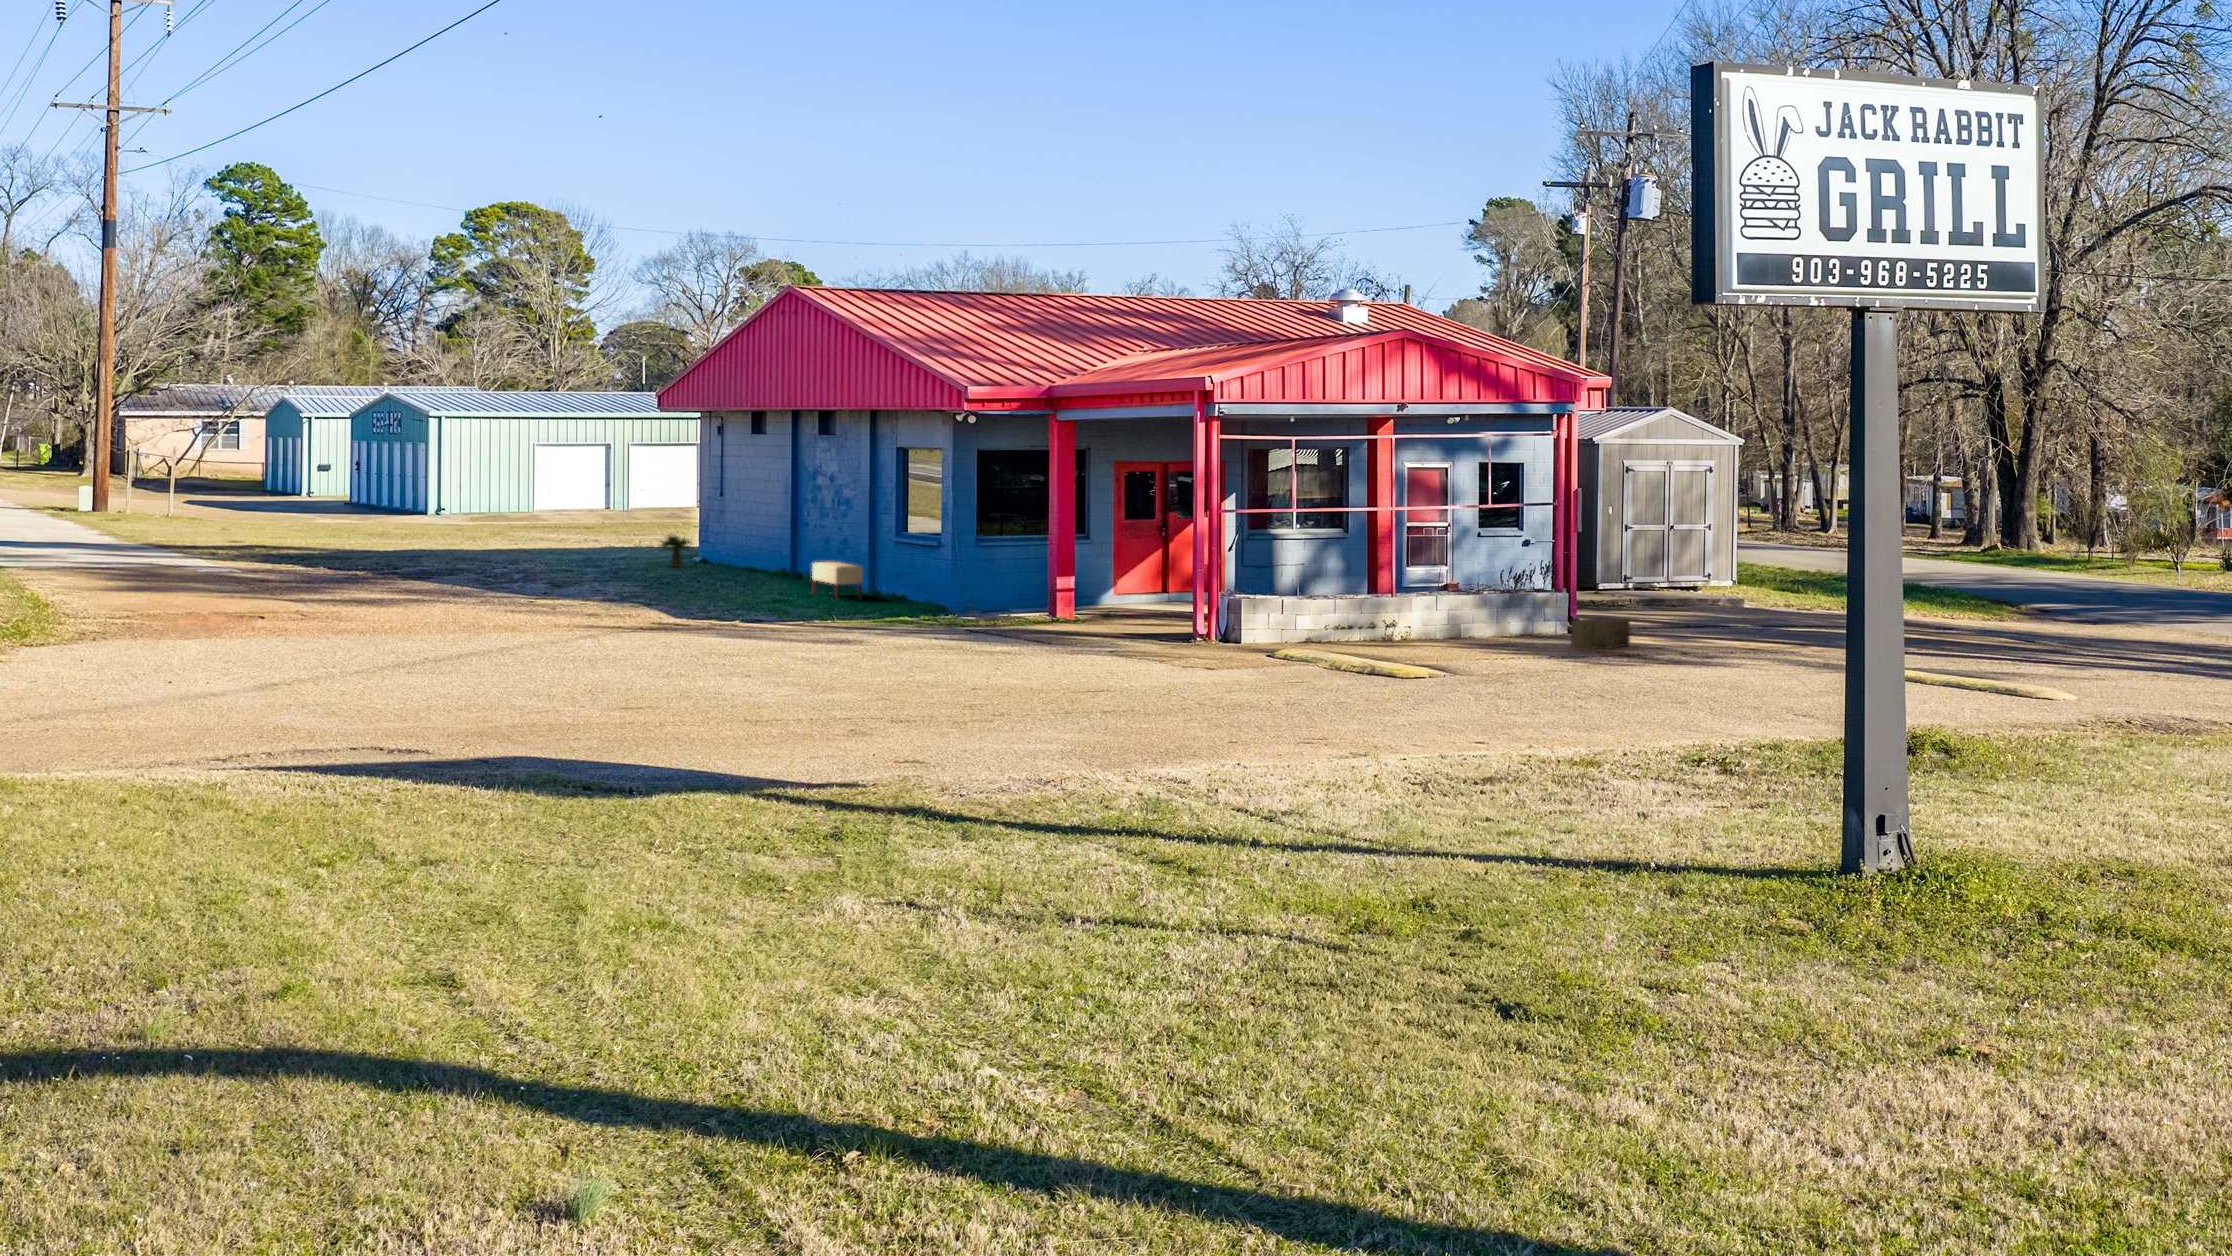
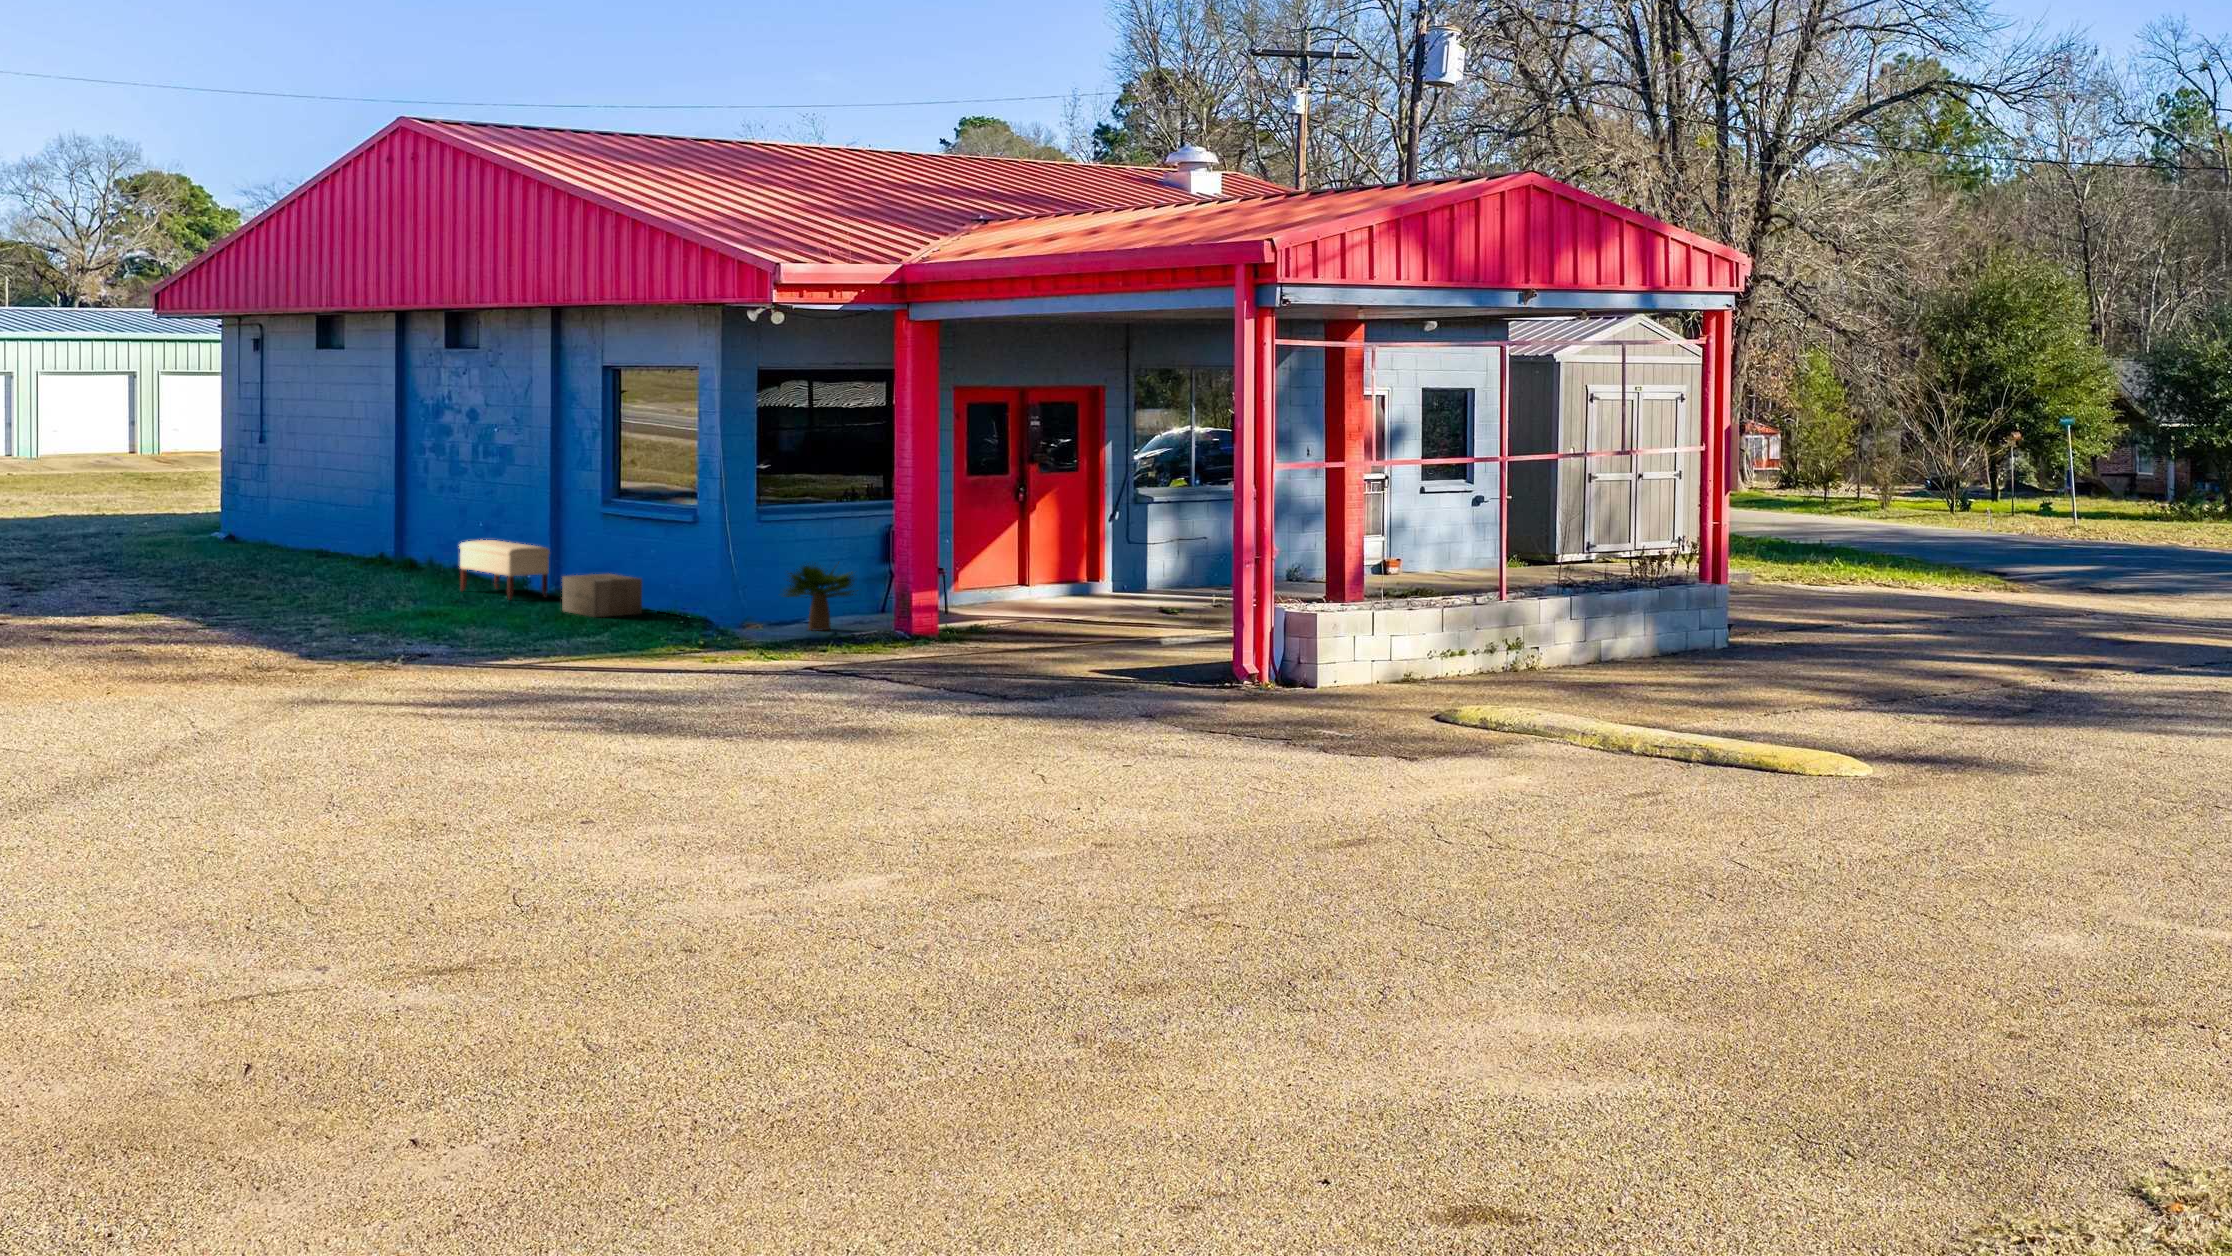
potted plant: present [659,535,692,567] -> present [783,562,858,631]
cardboard box: present [1571,617,1630,649] -> present [562,574,642,617]

